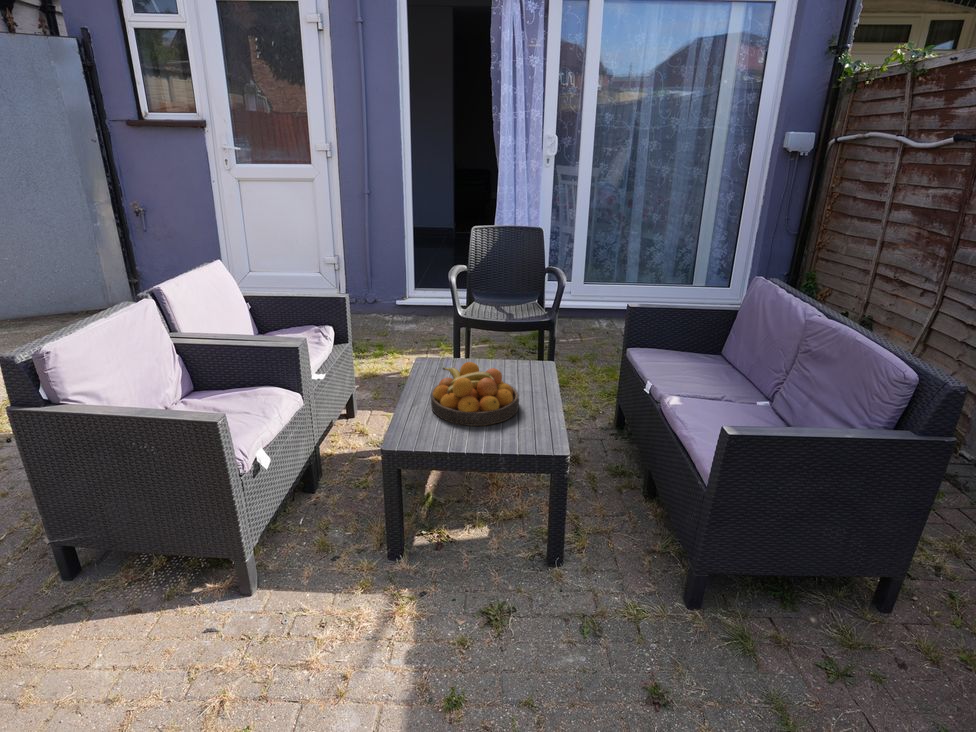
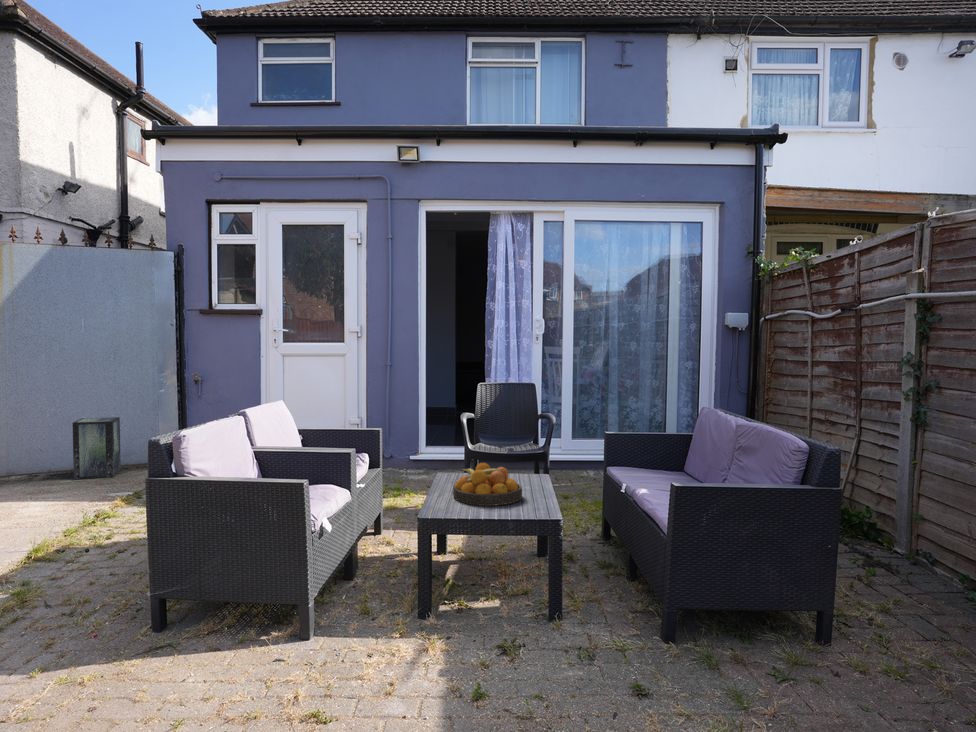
storage box: none [4,252,76,325] -> present [72,417,121,479]

